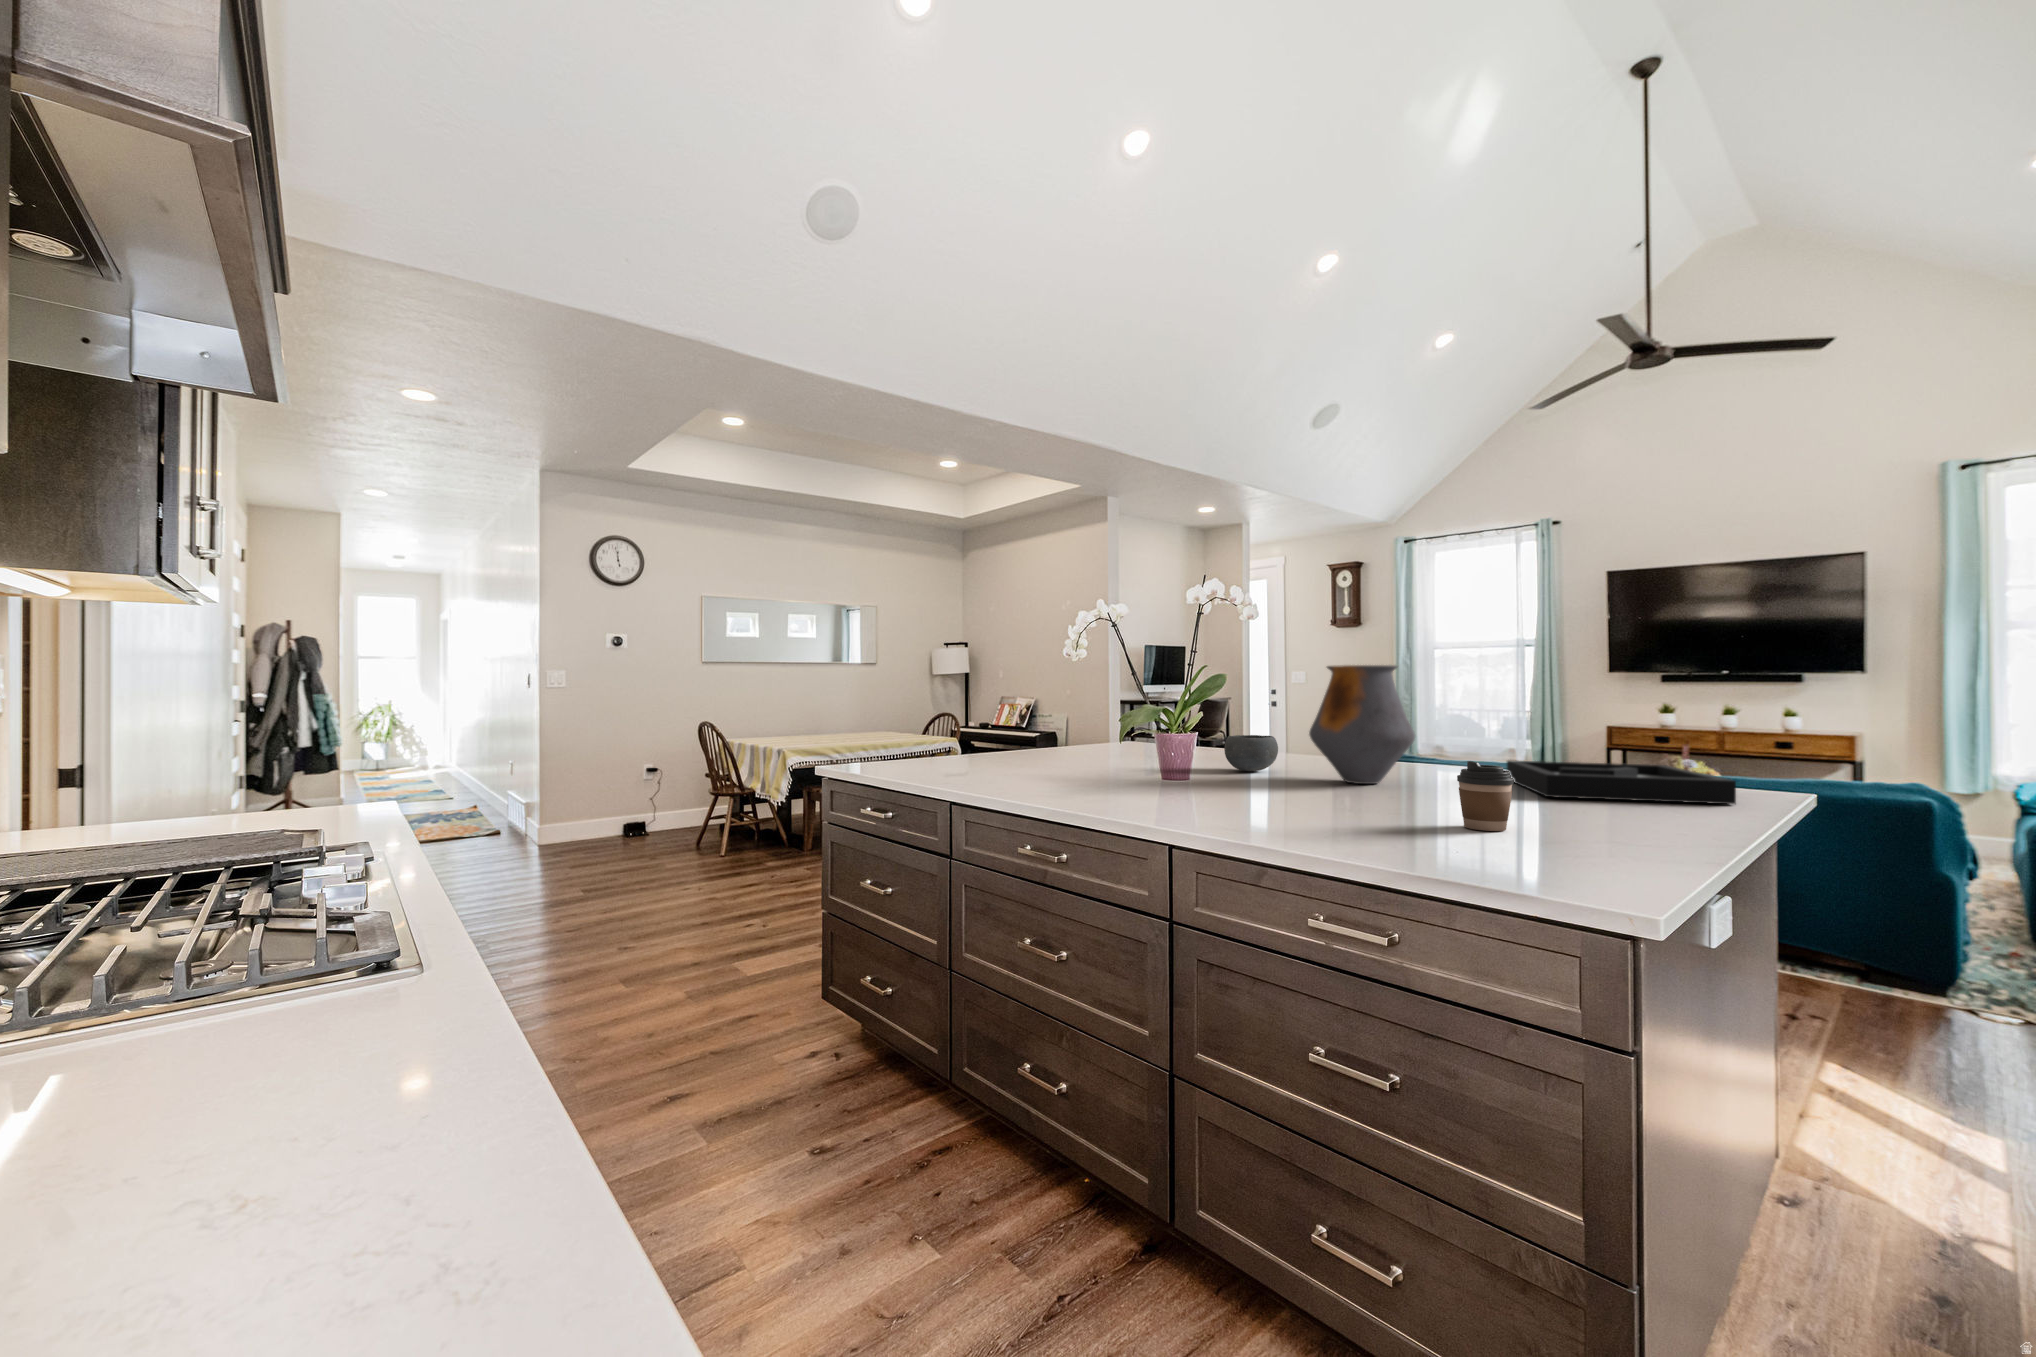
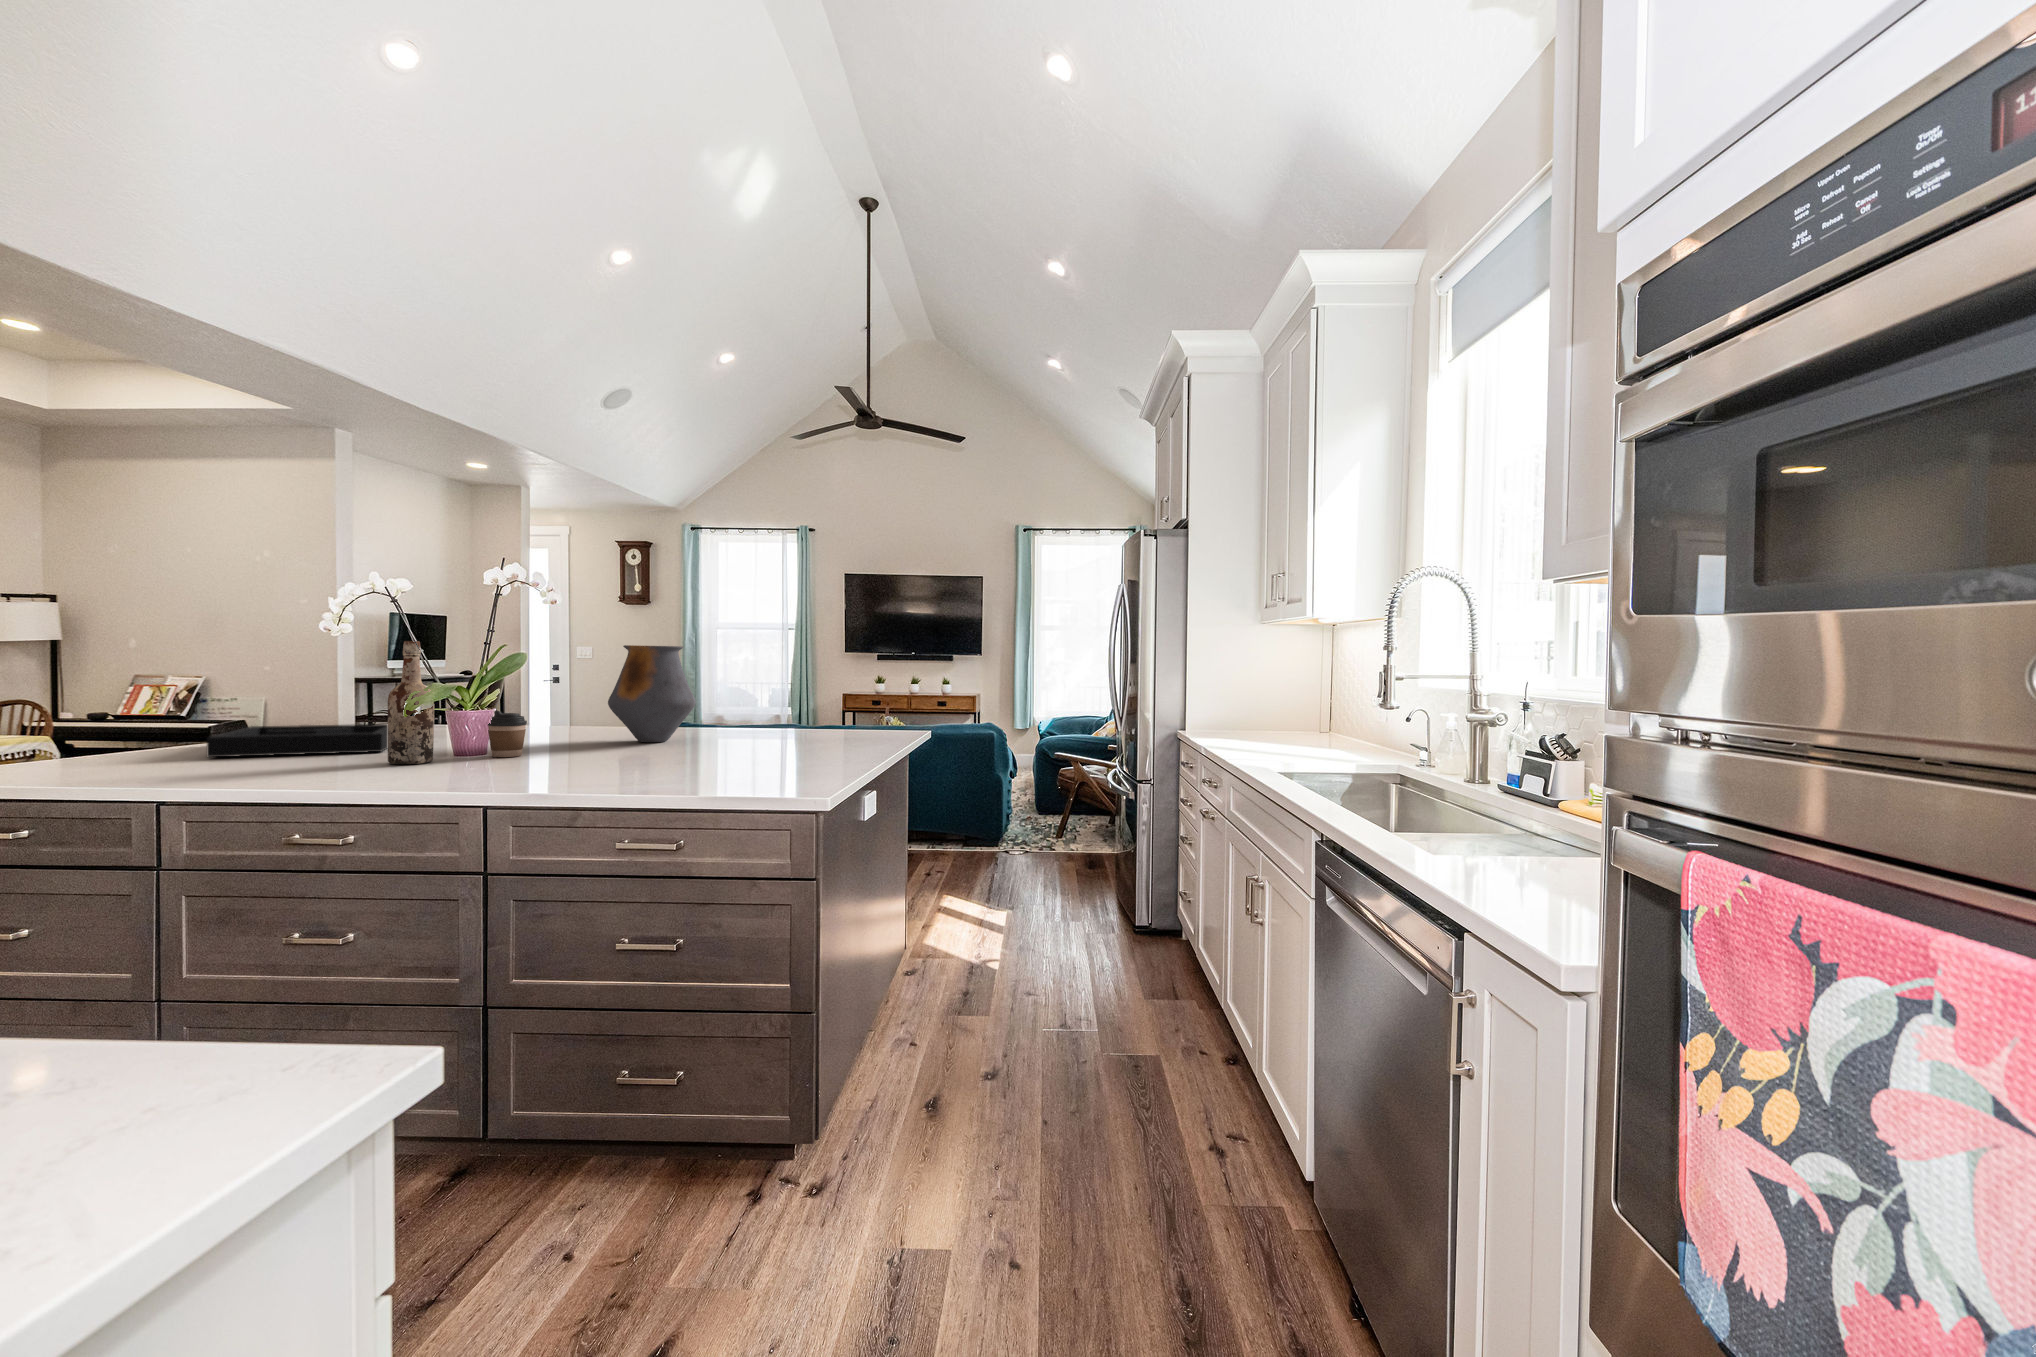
wine bottle: none [1098,665,1137,791] -> present [388,641,434,764]
bowl: present [1224,735,1278,771] -> none [524,706,578,739]
coffee cup: present [1457,761,1514,831] -> present [488,711,527,757]
decorative tray: present [1507,761,1736,804] -> present [207,724,387,757]

